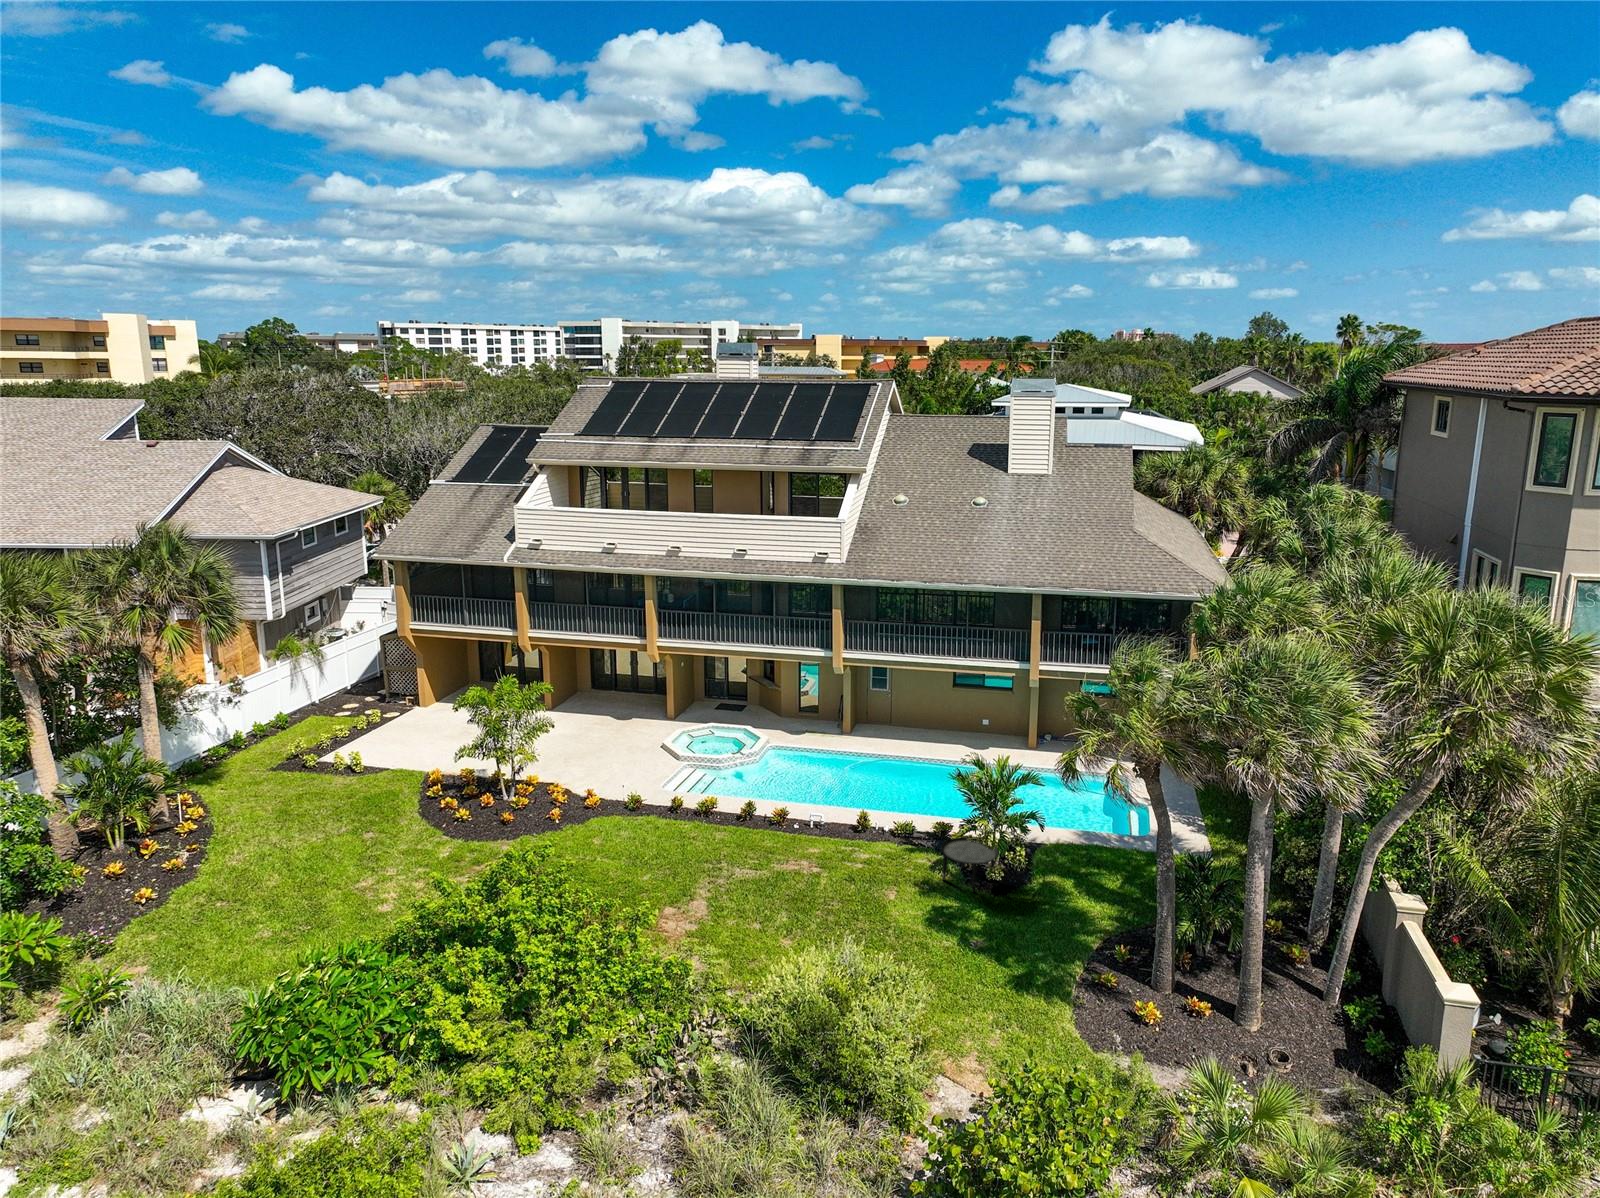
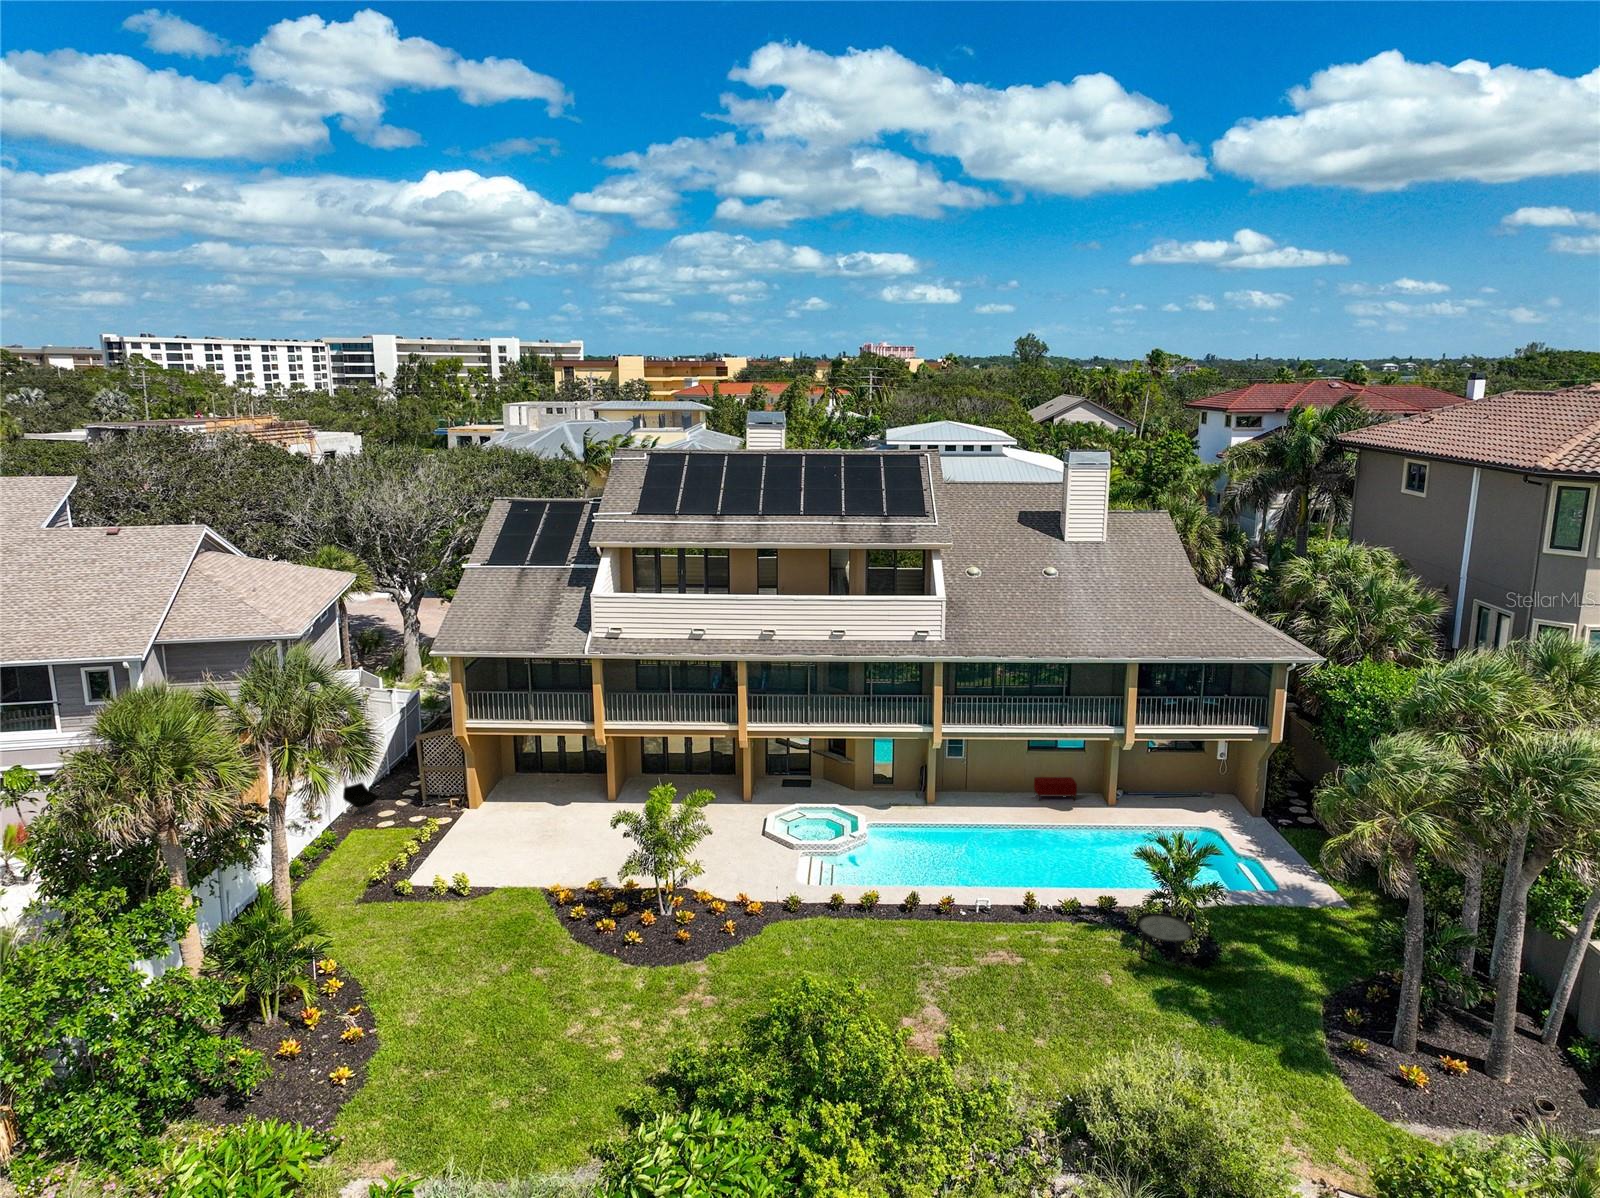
lounge chair: none [314,675,345,704] -> present [343,783,379,812]
bench: none [954,716,995,743] -> present [1034,777,1077,800]

